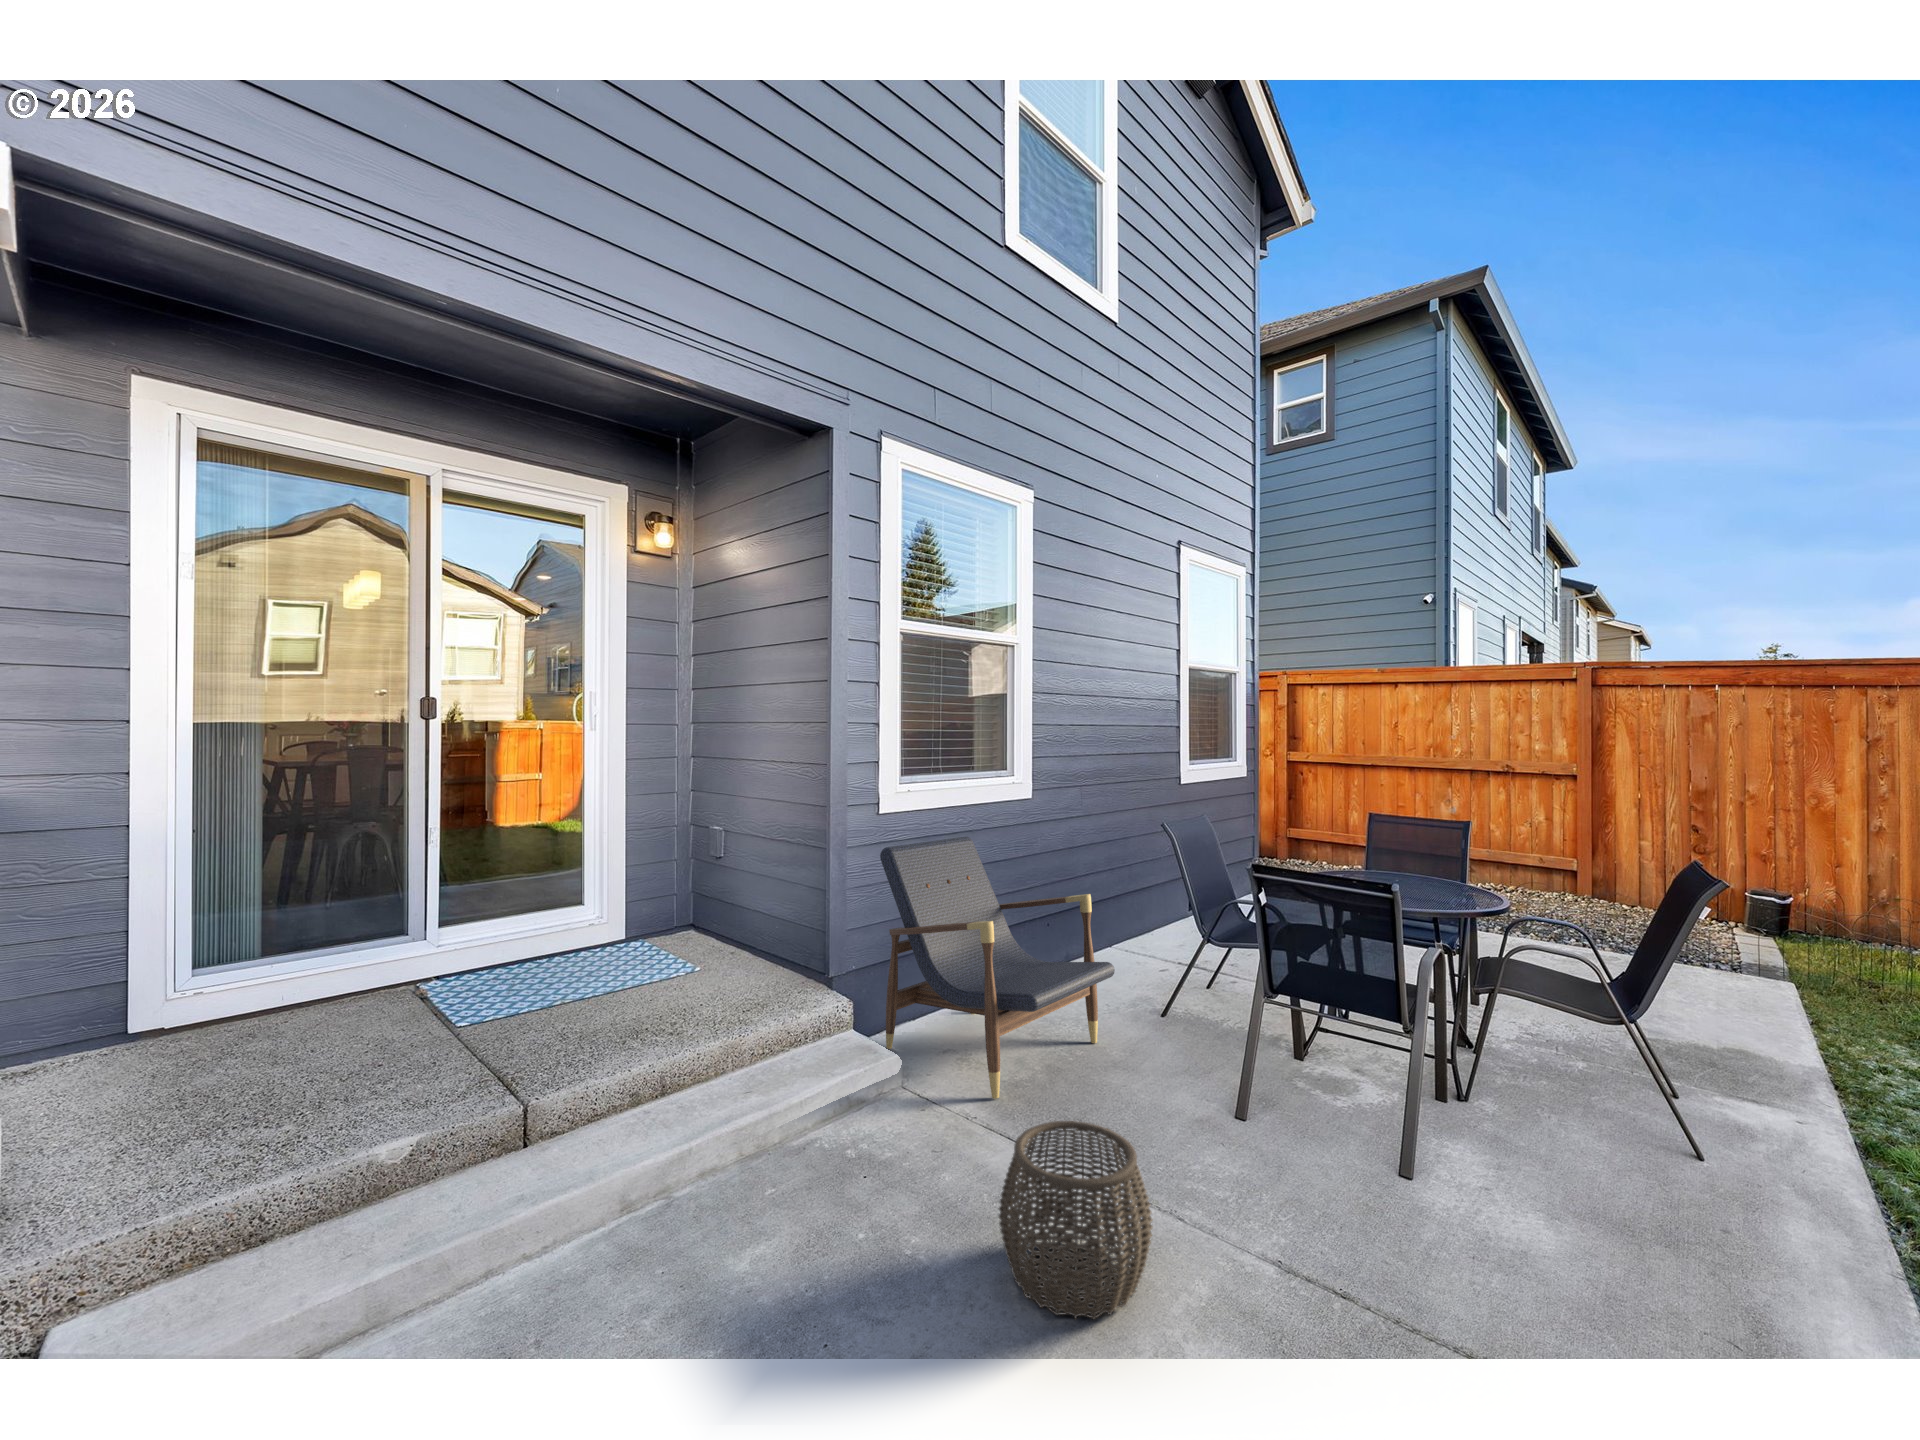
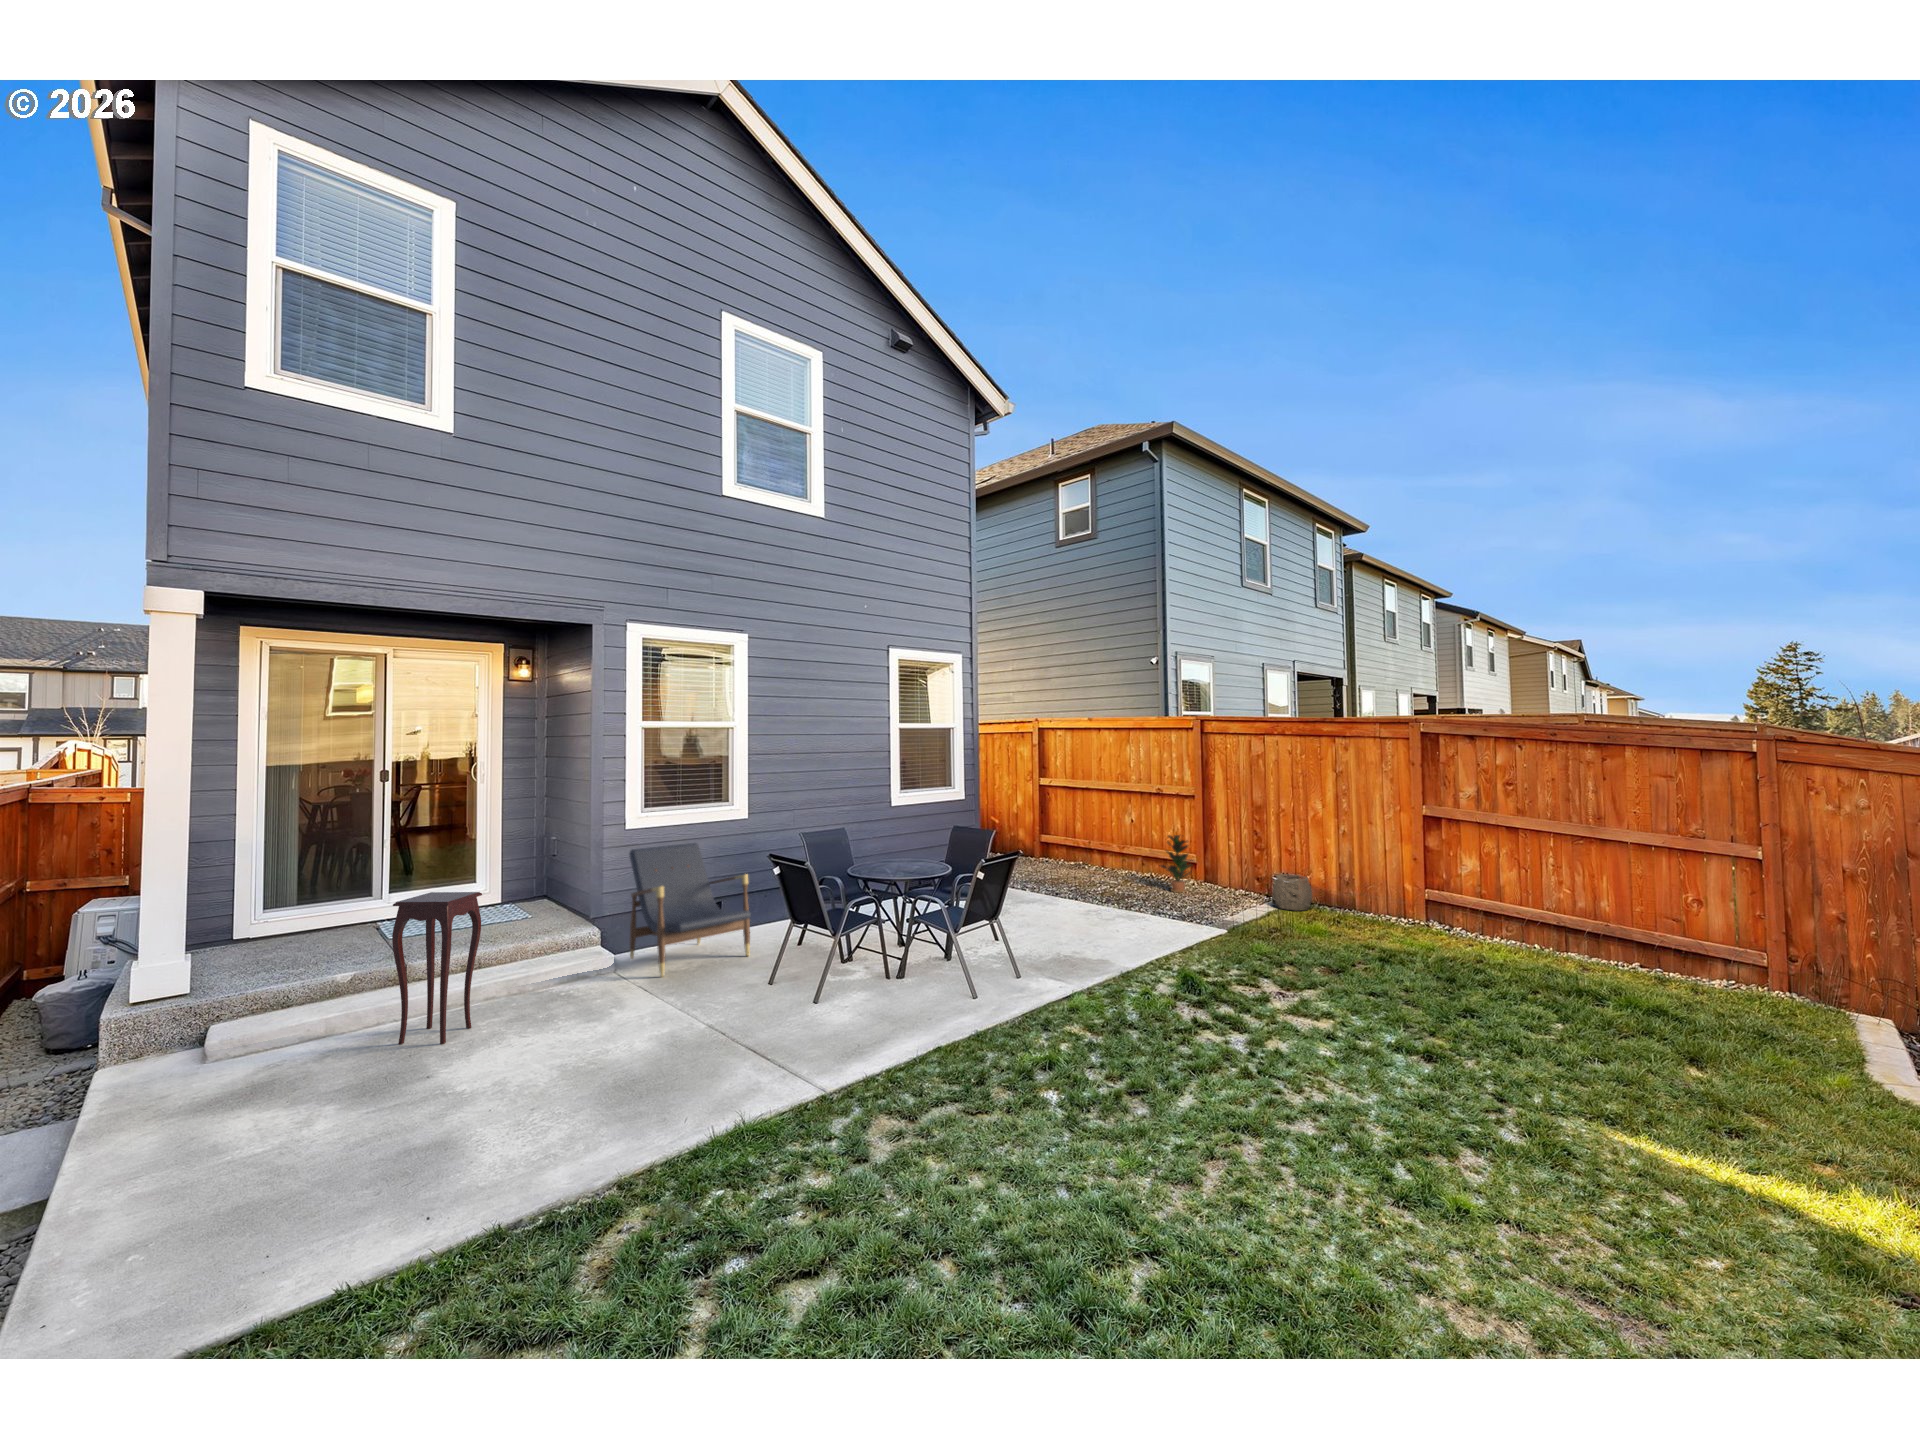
potted plant: none [1527,831,1591,916] -> present [1161,835,1193,893]
side table: none [550,951,735,1365] -> present [392,892,482,1044]
woven basket: present [999,1121,1153,1319] -> present [1273,874,1312,911]

